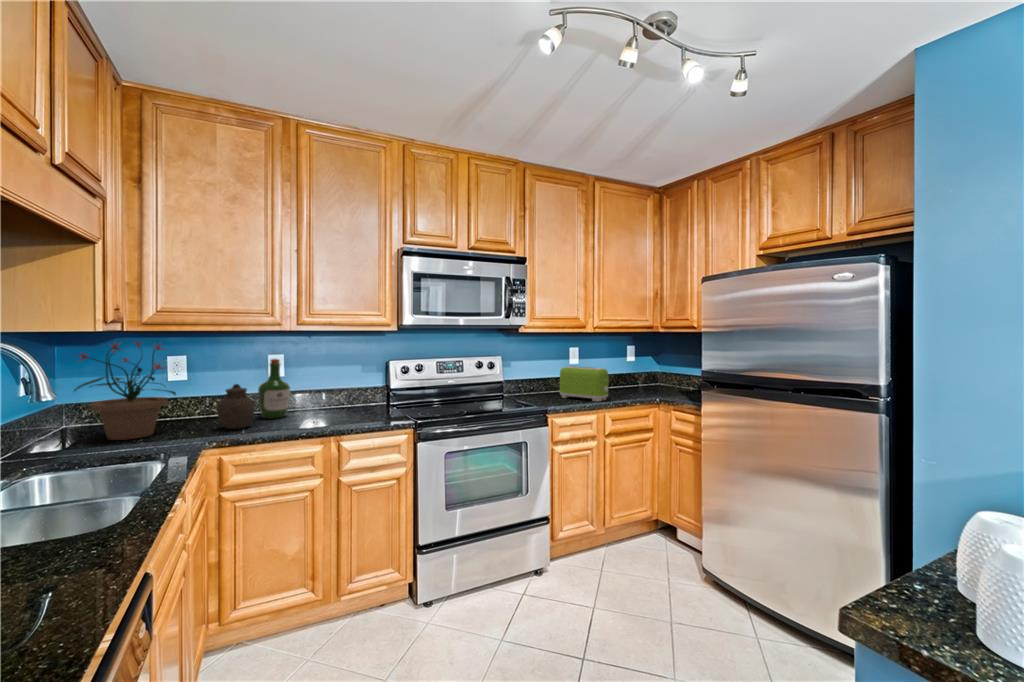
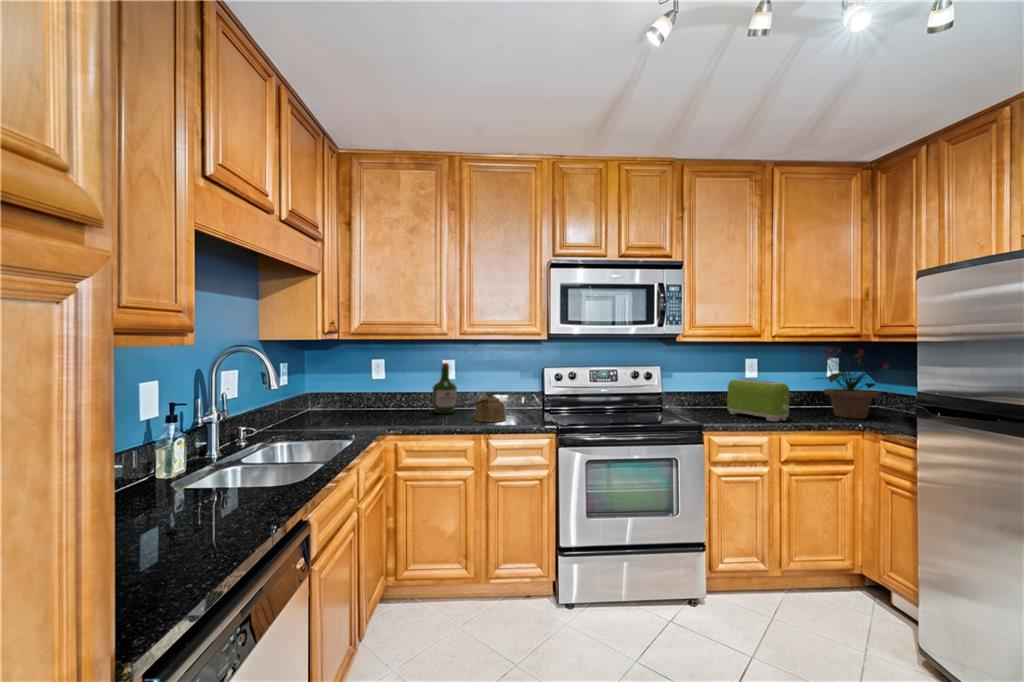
potted plant: present [74,342,176,440] -> present [817,349,888,419]
jar: present [217,384,255,429] -> none [399,383,426,421]
kettle: none [312,391,355,423] -> present [470,394,506,422]

